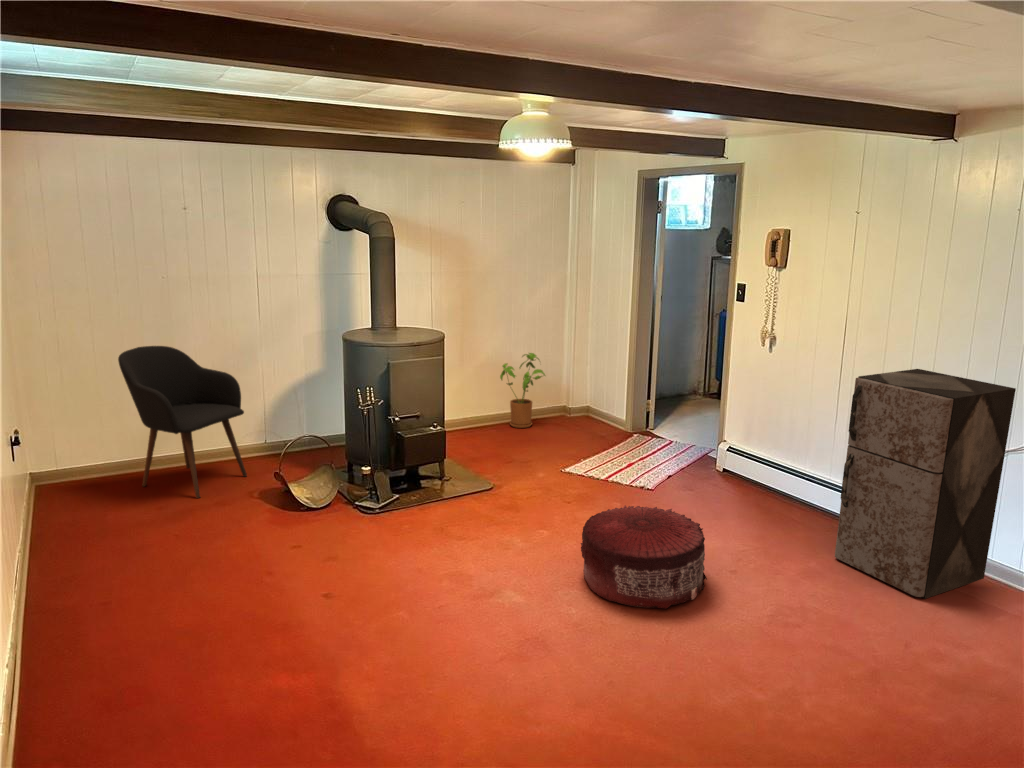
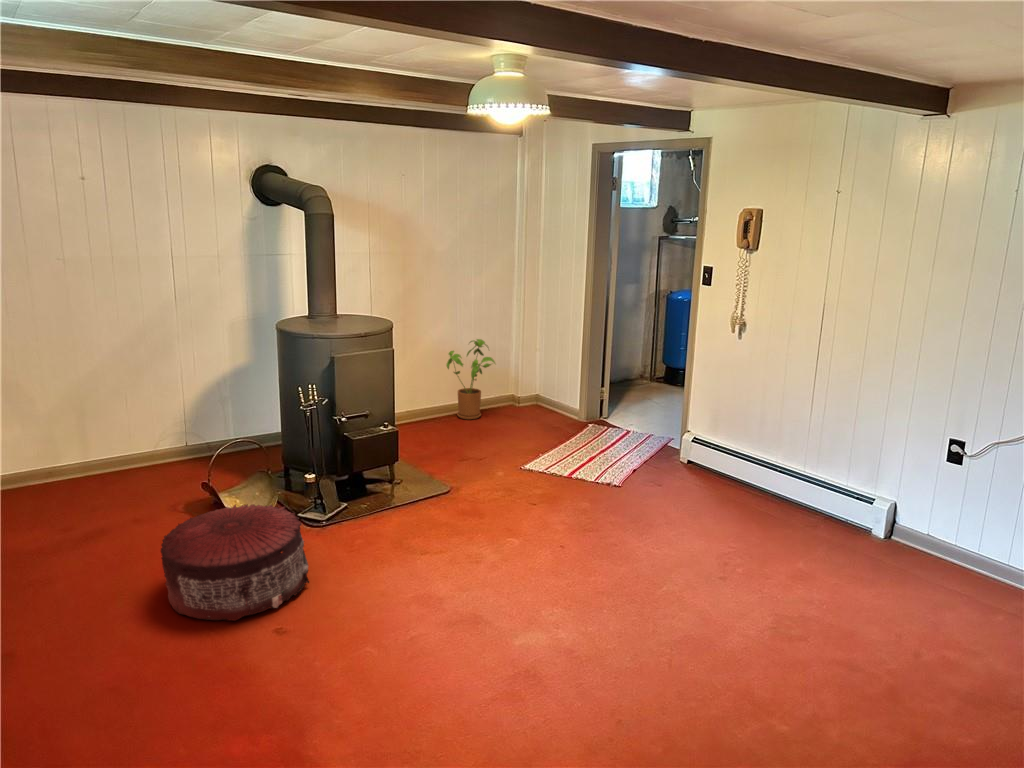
armchair: present [118,346,247,498] -> none [7,339,174,515]
storage cabinet: present [835,369,1016,599] -> none [821,357,1012,602]
pouf: present [581,505,707,609] -> present [161,505,309,621]

